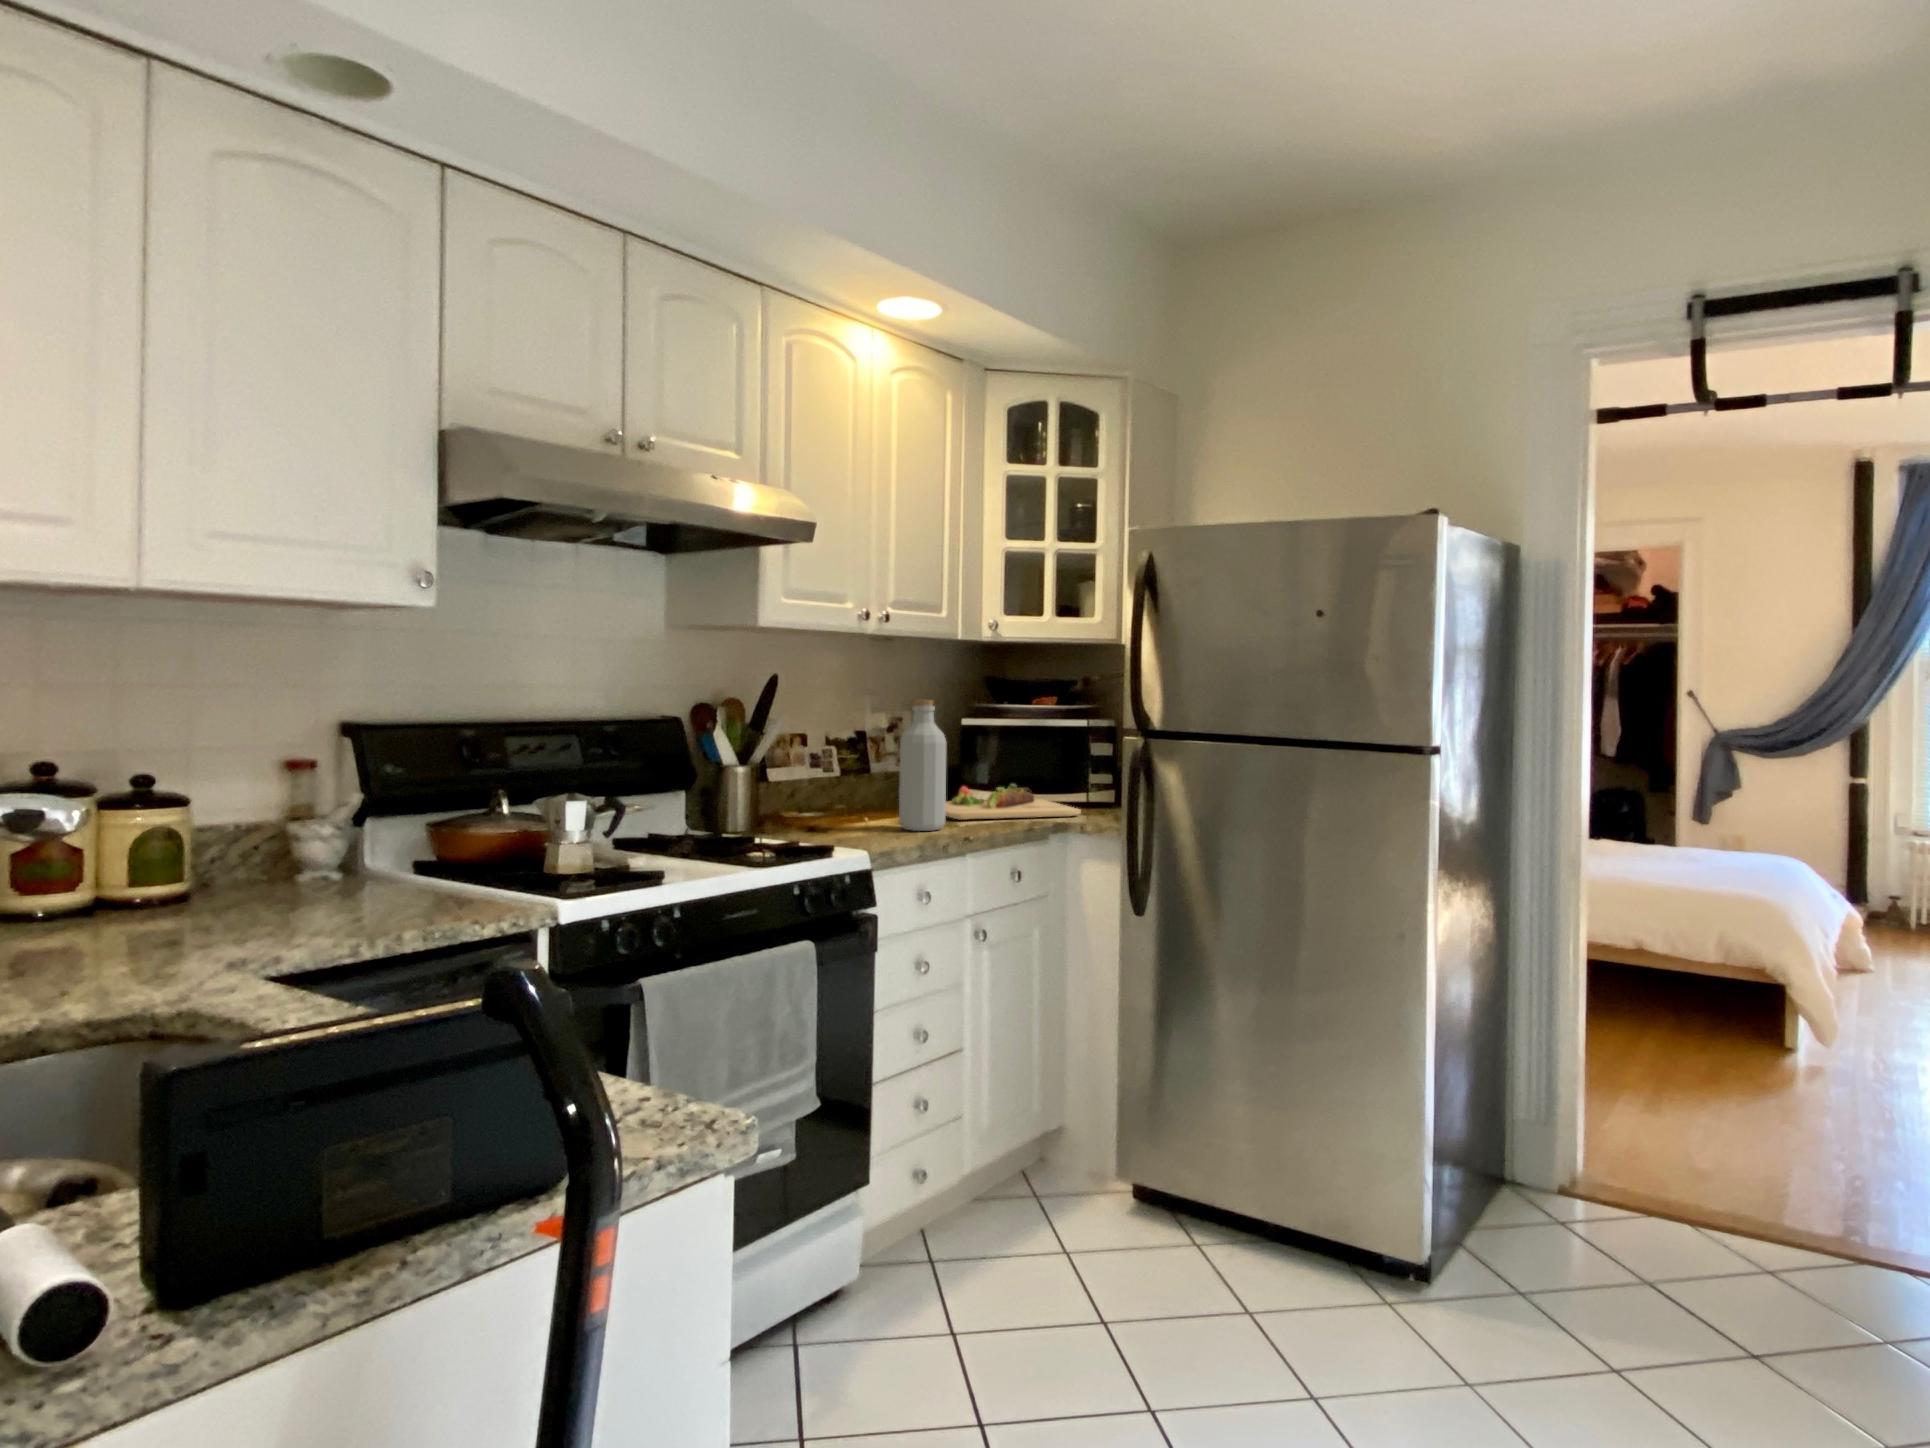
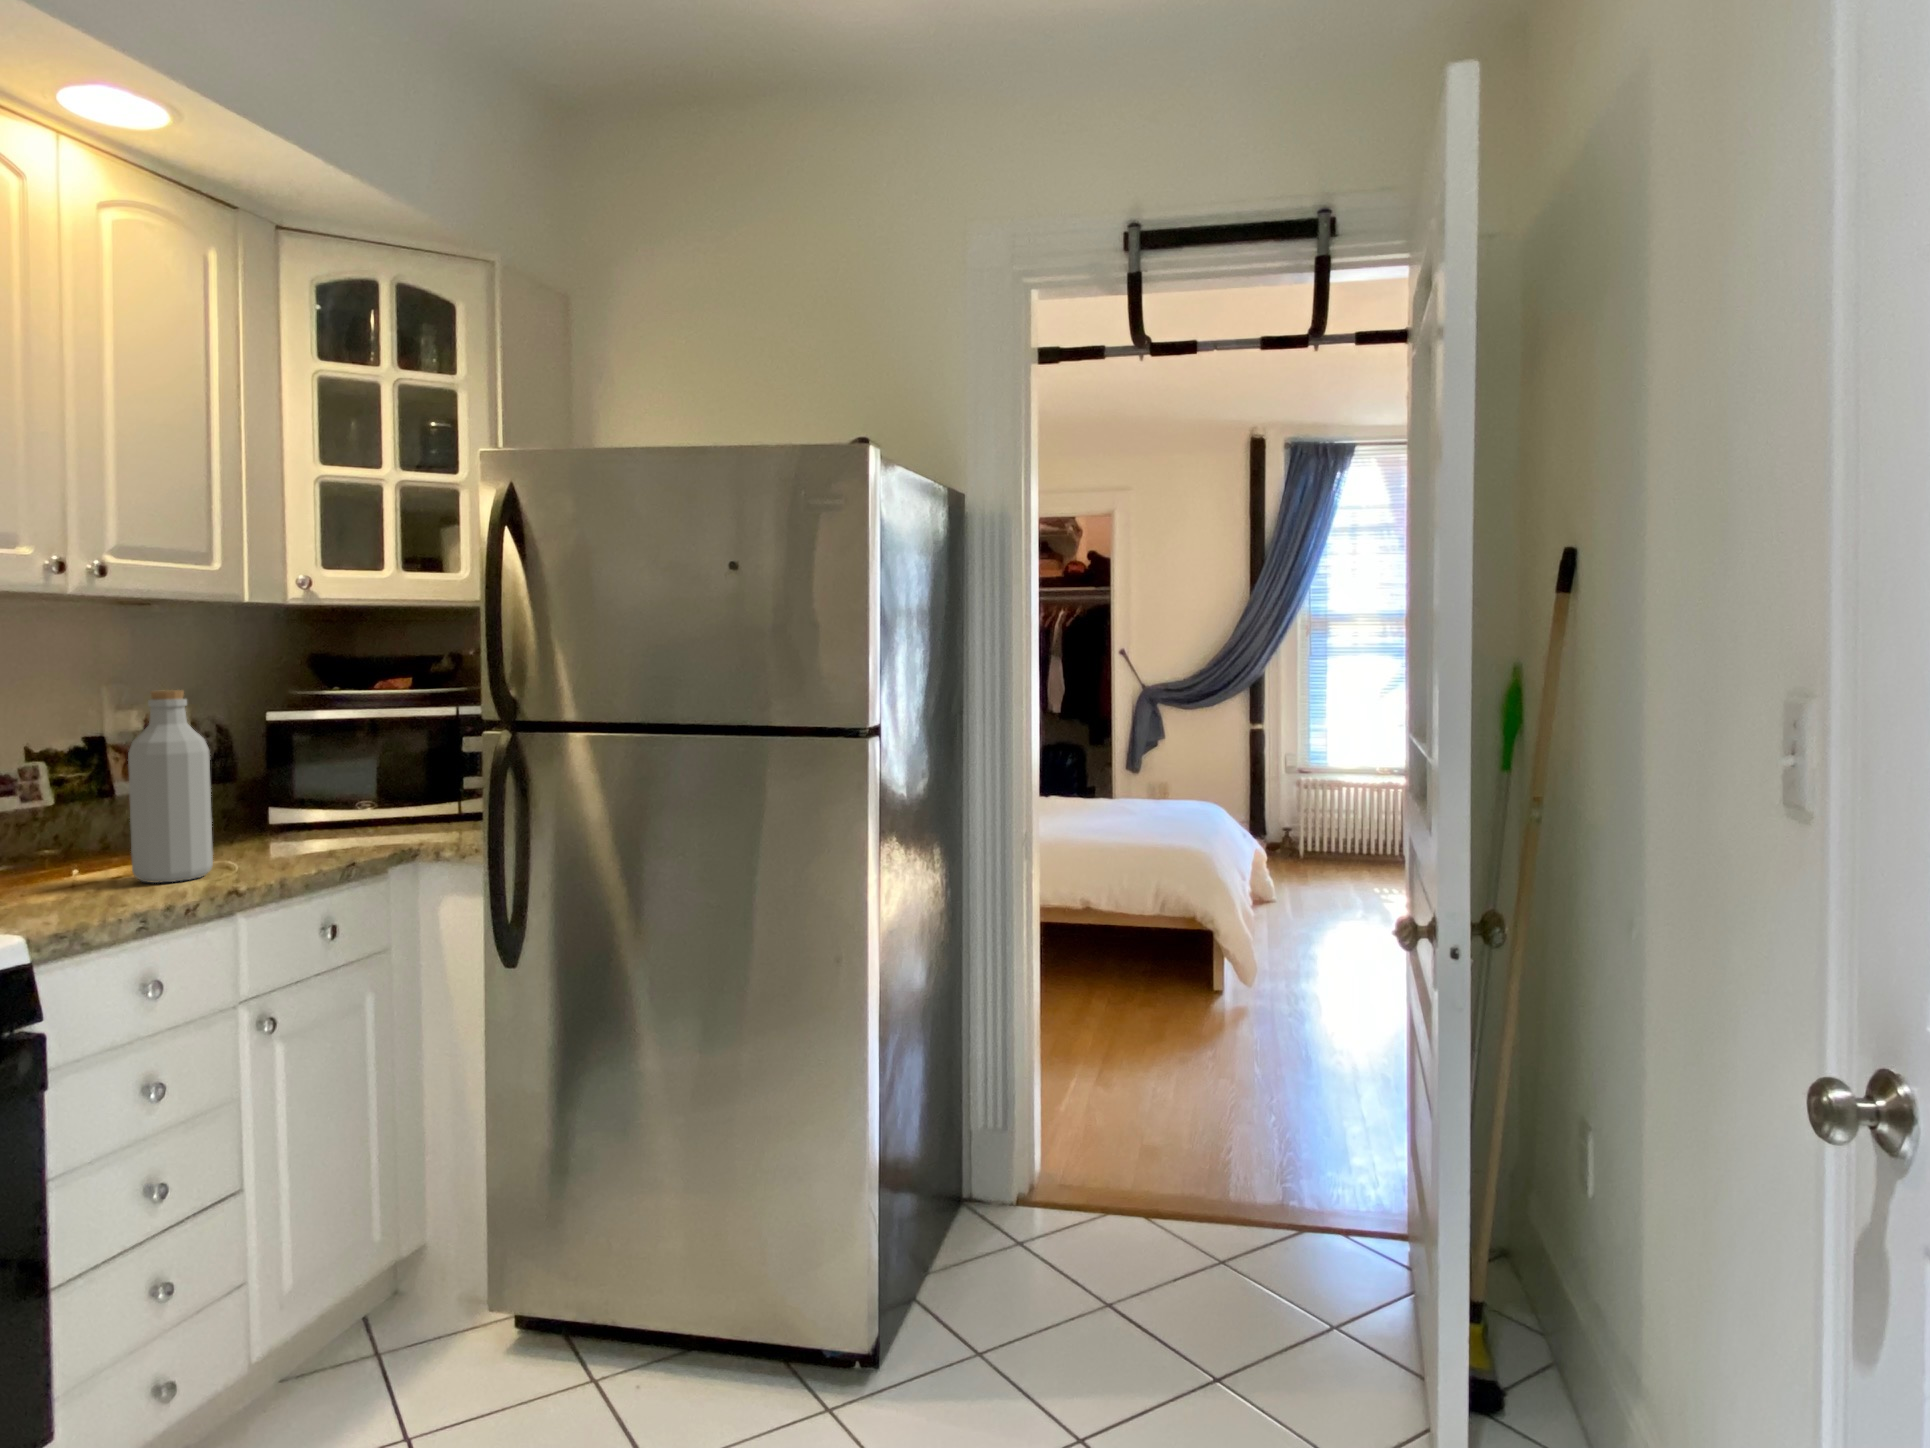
cutting board: present [946,784,1081,820] -> none [202,798,439,857]

